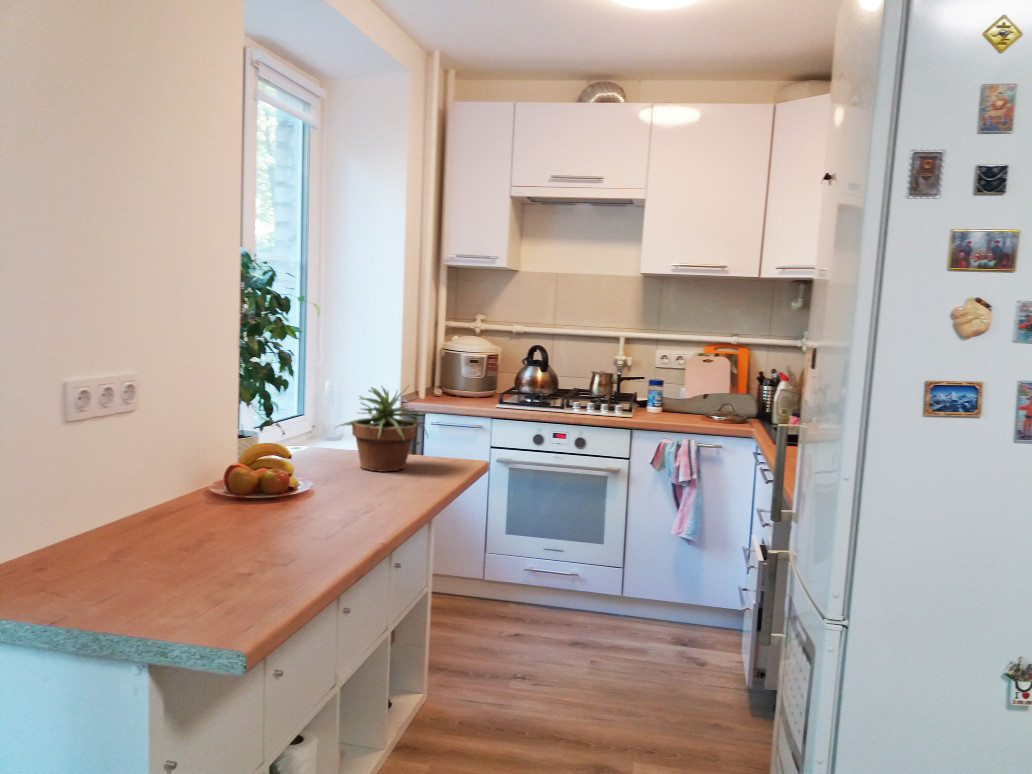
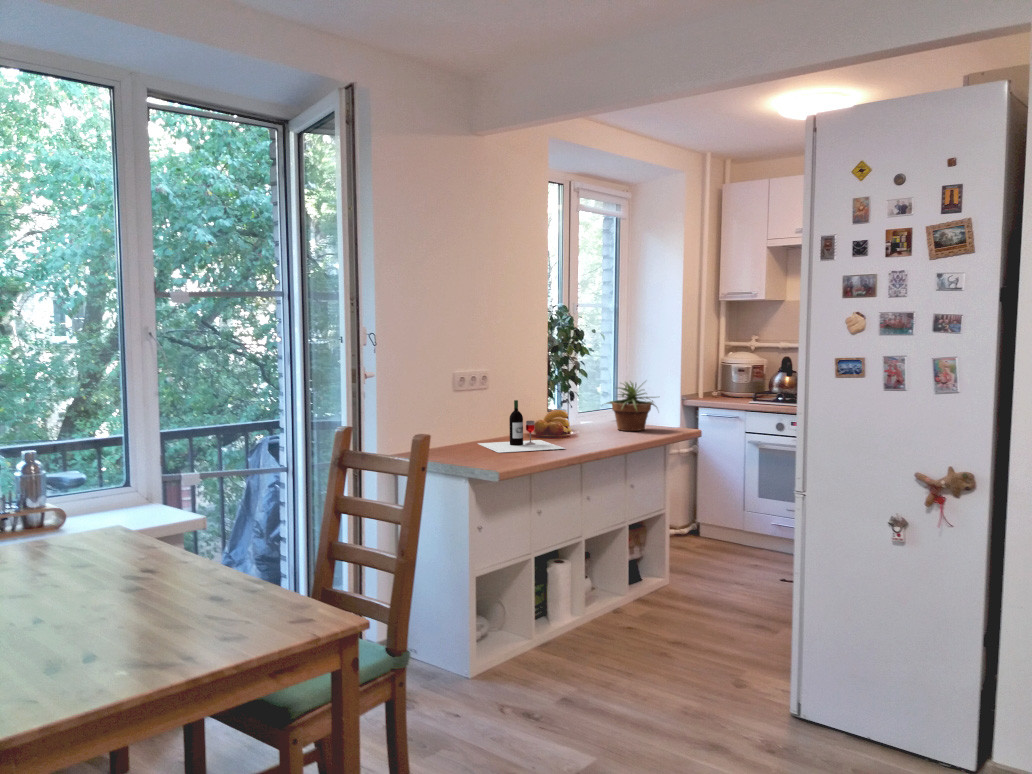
wine bottle: none [119,442,331,574] -> present [478,400,564,453]

